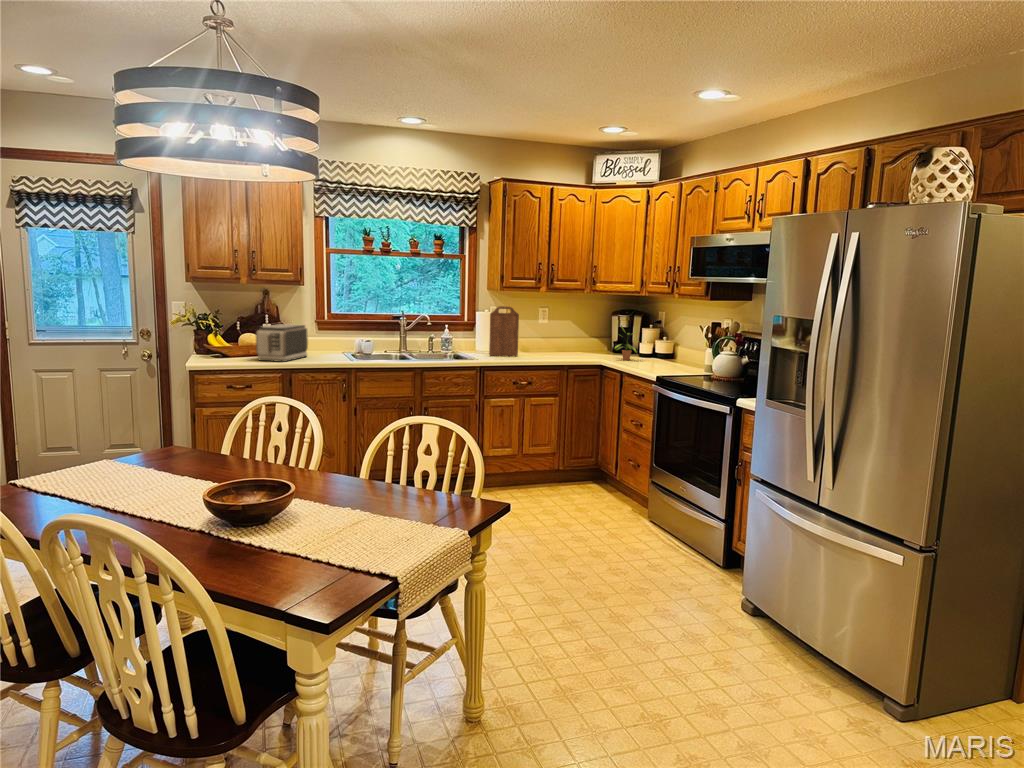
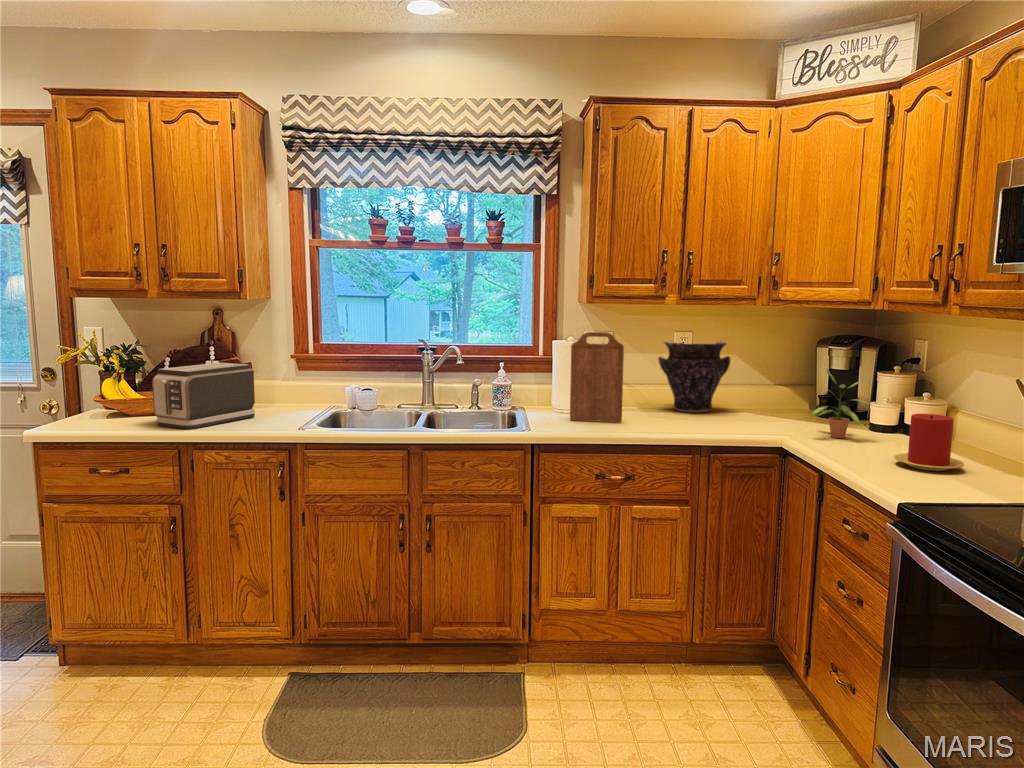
vase: none [530,312,569,352] -> present [658,342,731,412]
candle: none [653,344,681,369] -> present [894,414,964,471]

